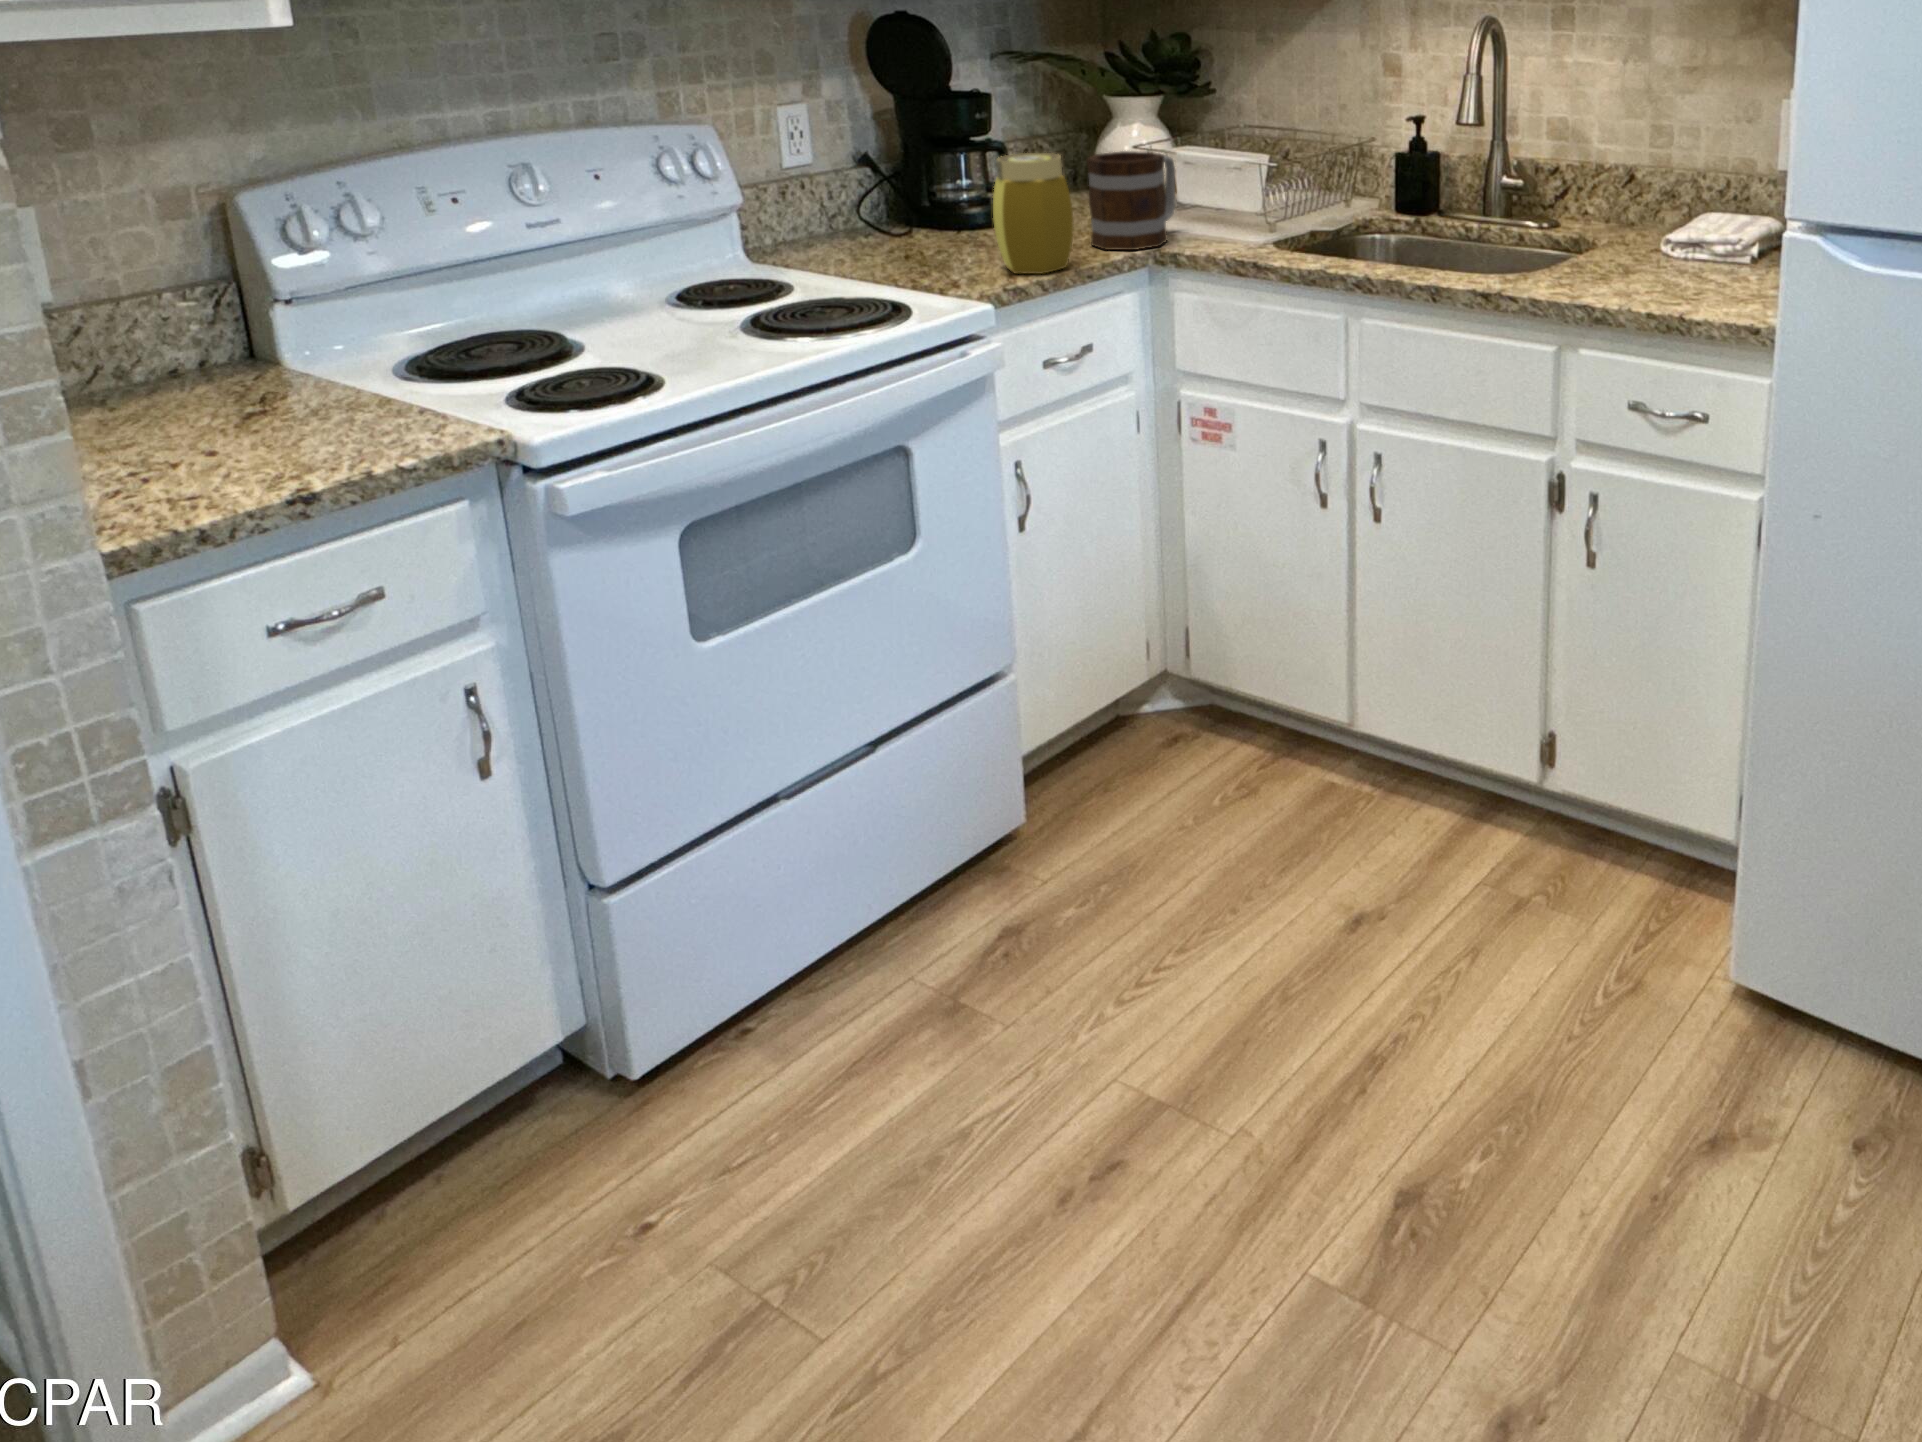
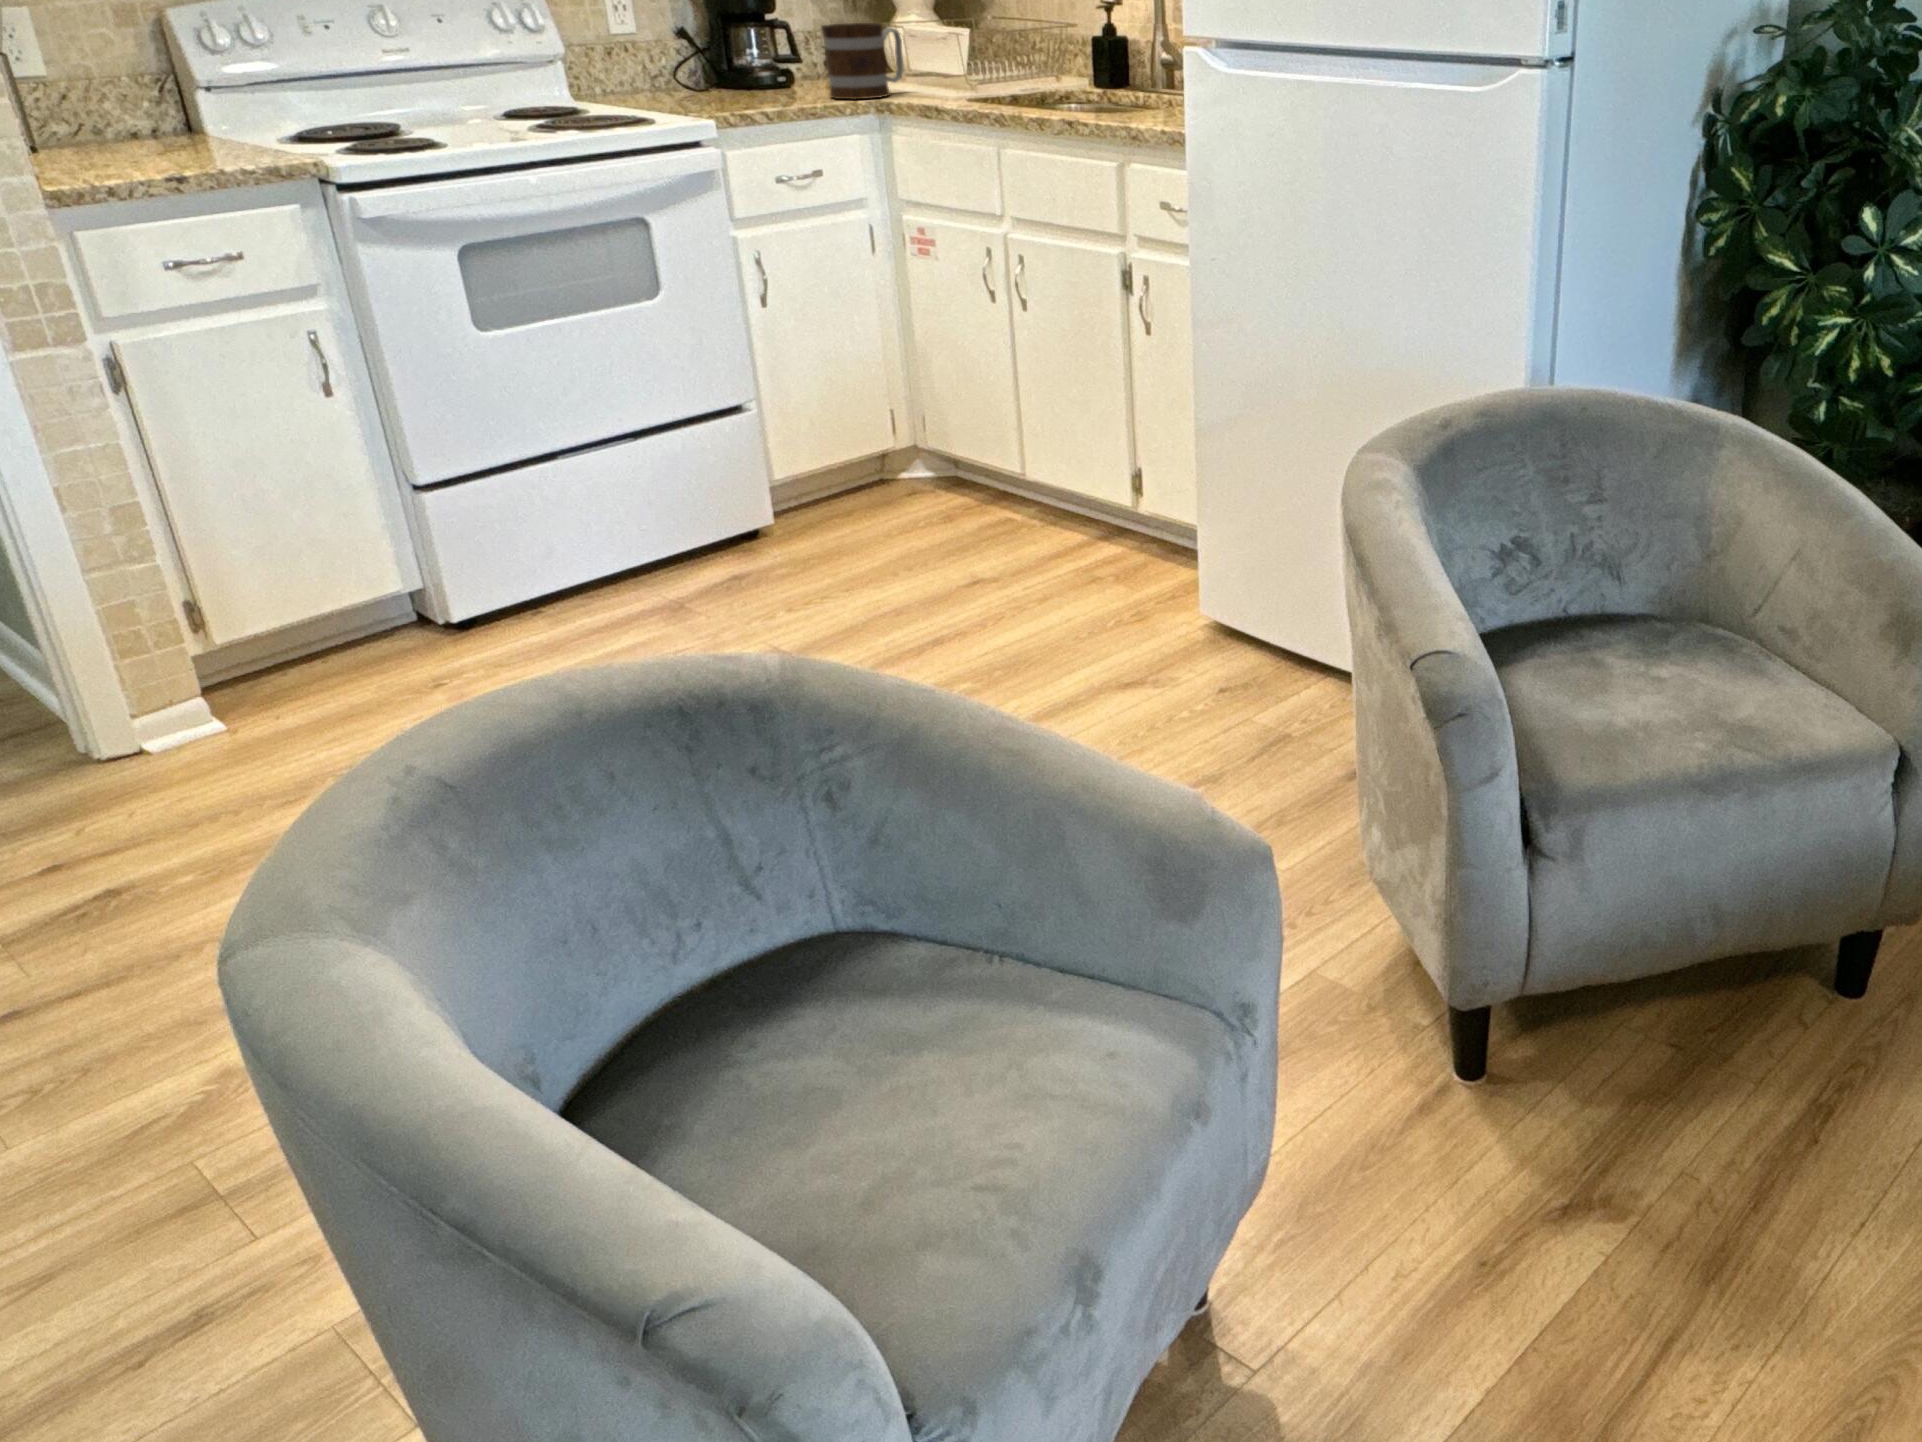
jar: present [993,153,1073,274] -> none [732,15,794,108]

